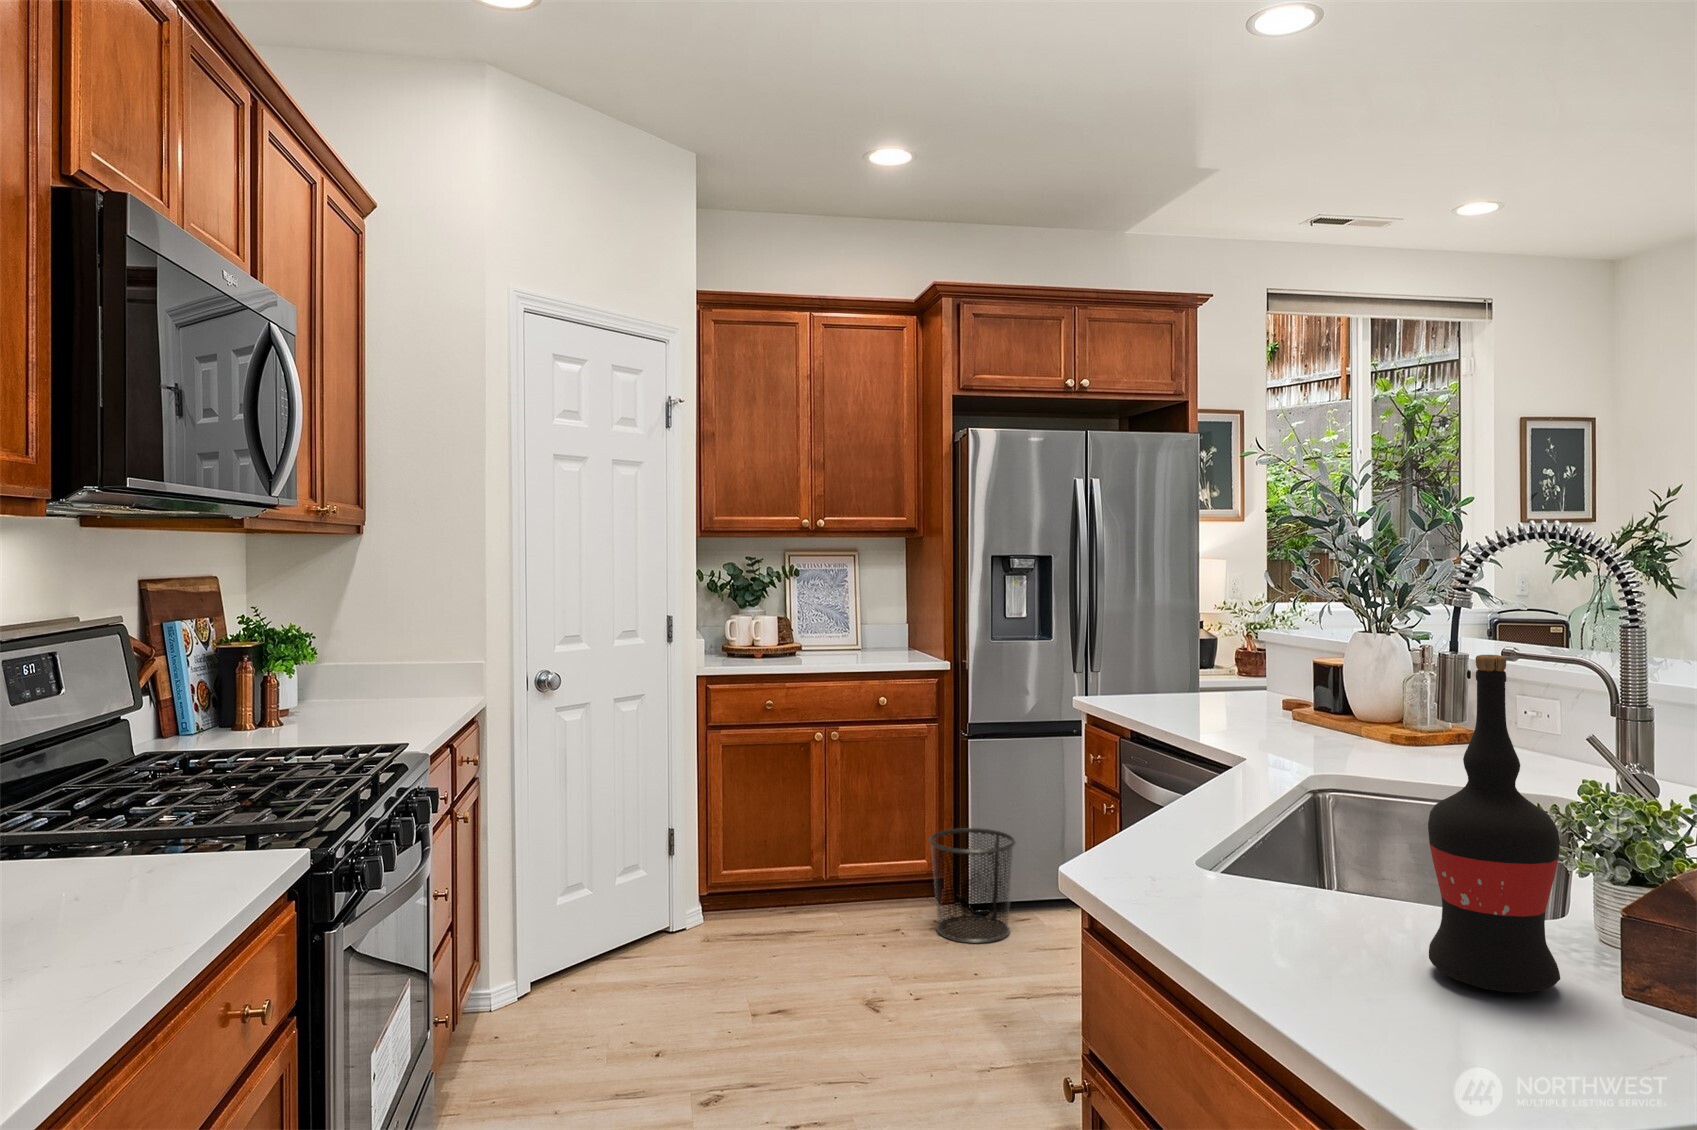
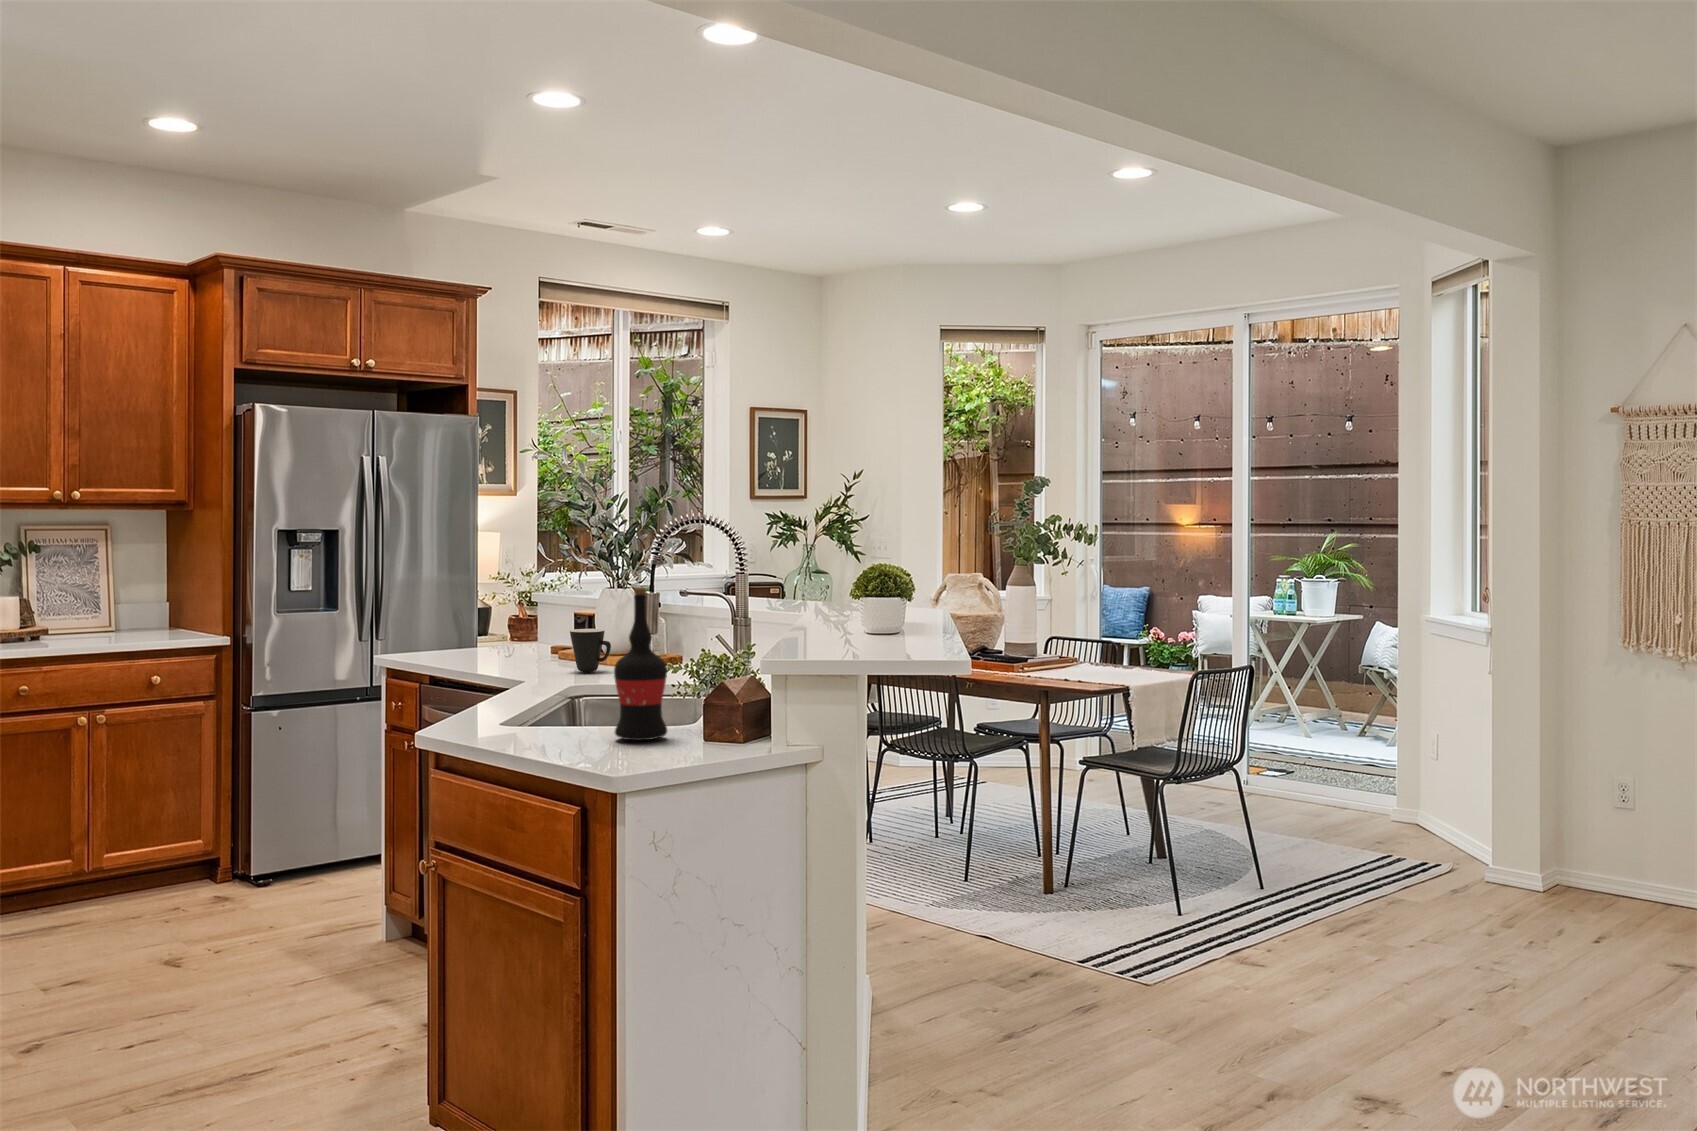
mug: none [1311,687,1374,749] -> present [570,629,611,672]
trash can: present [929,828,1016,943] -> none [220,799,311,906]

